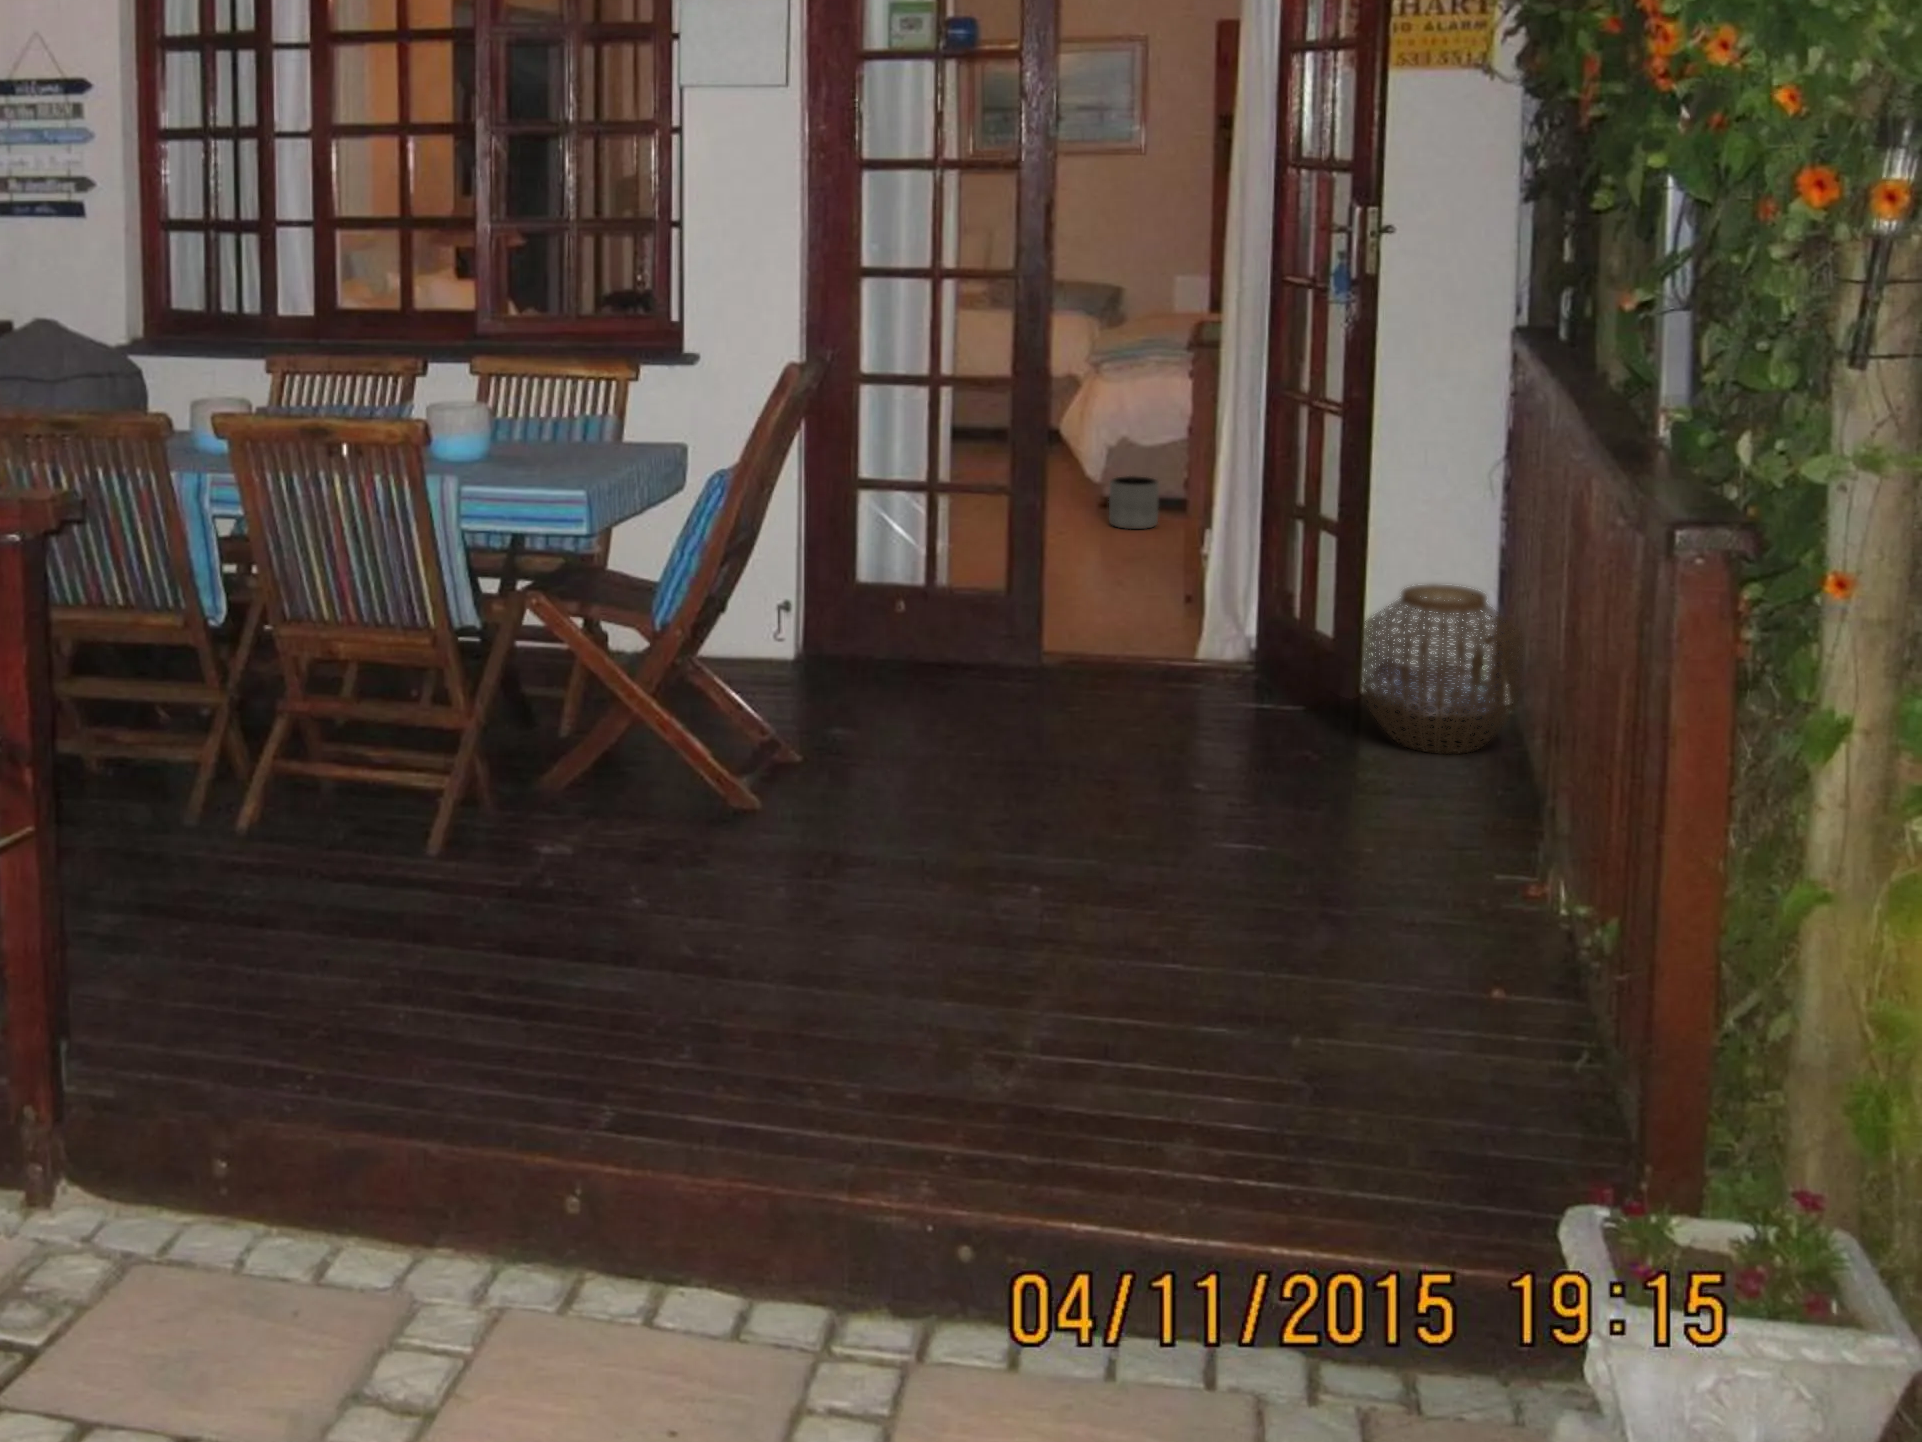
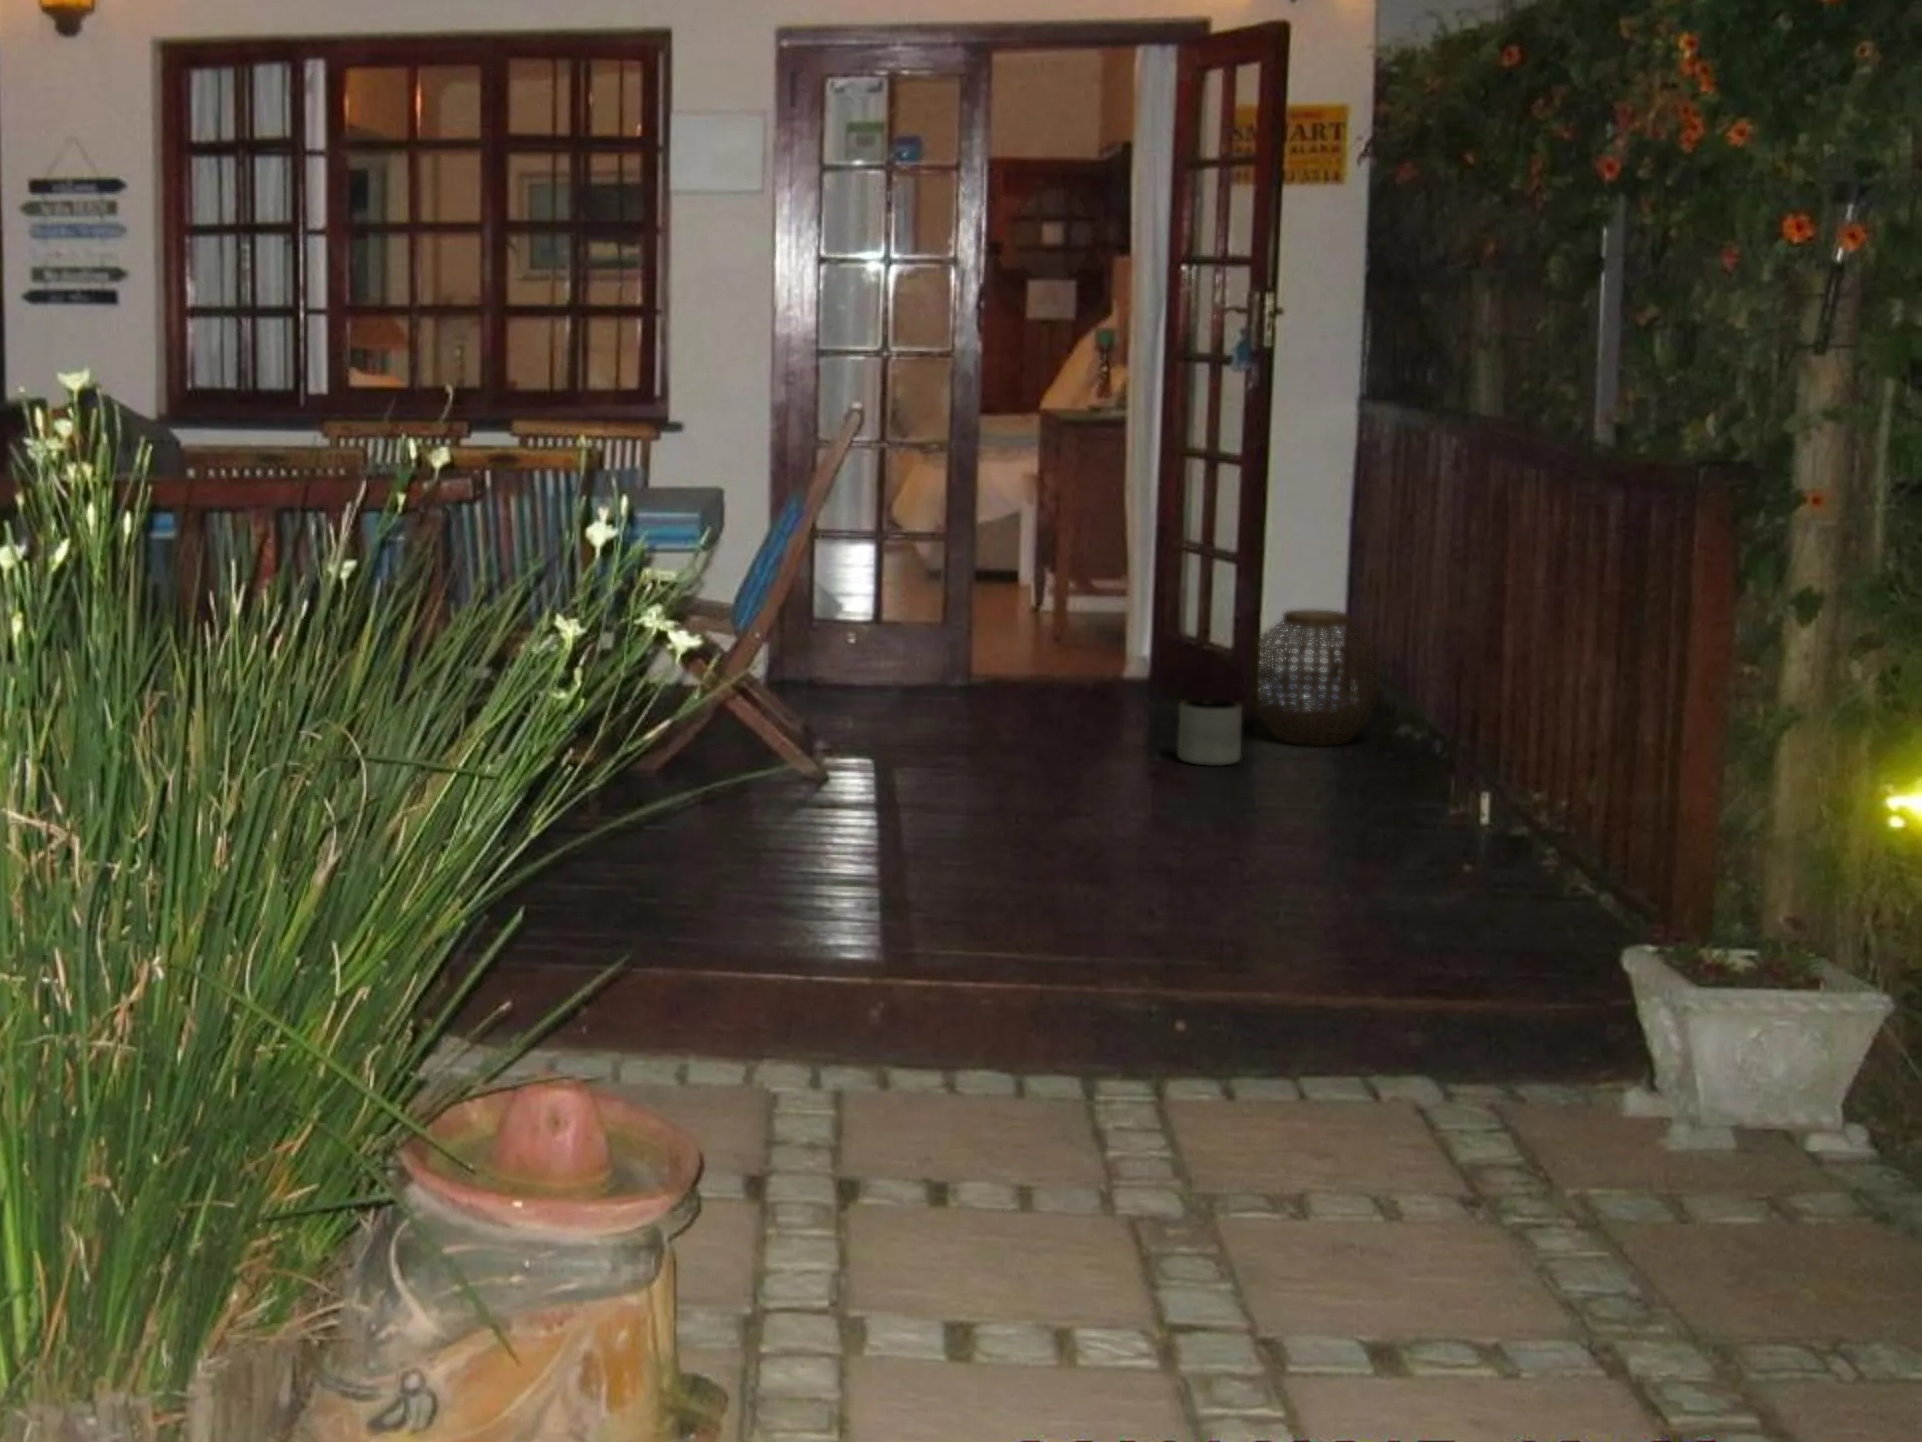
planter: present [1109,476,1159,529] -> present [1177,698,1242,766]

